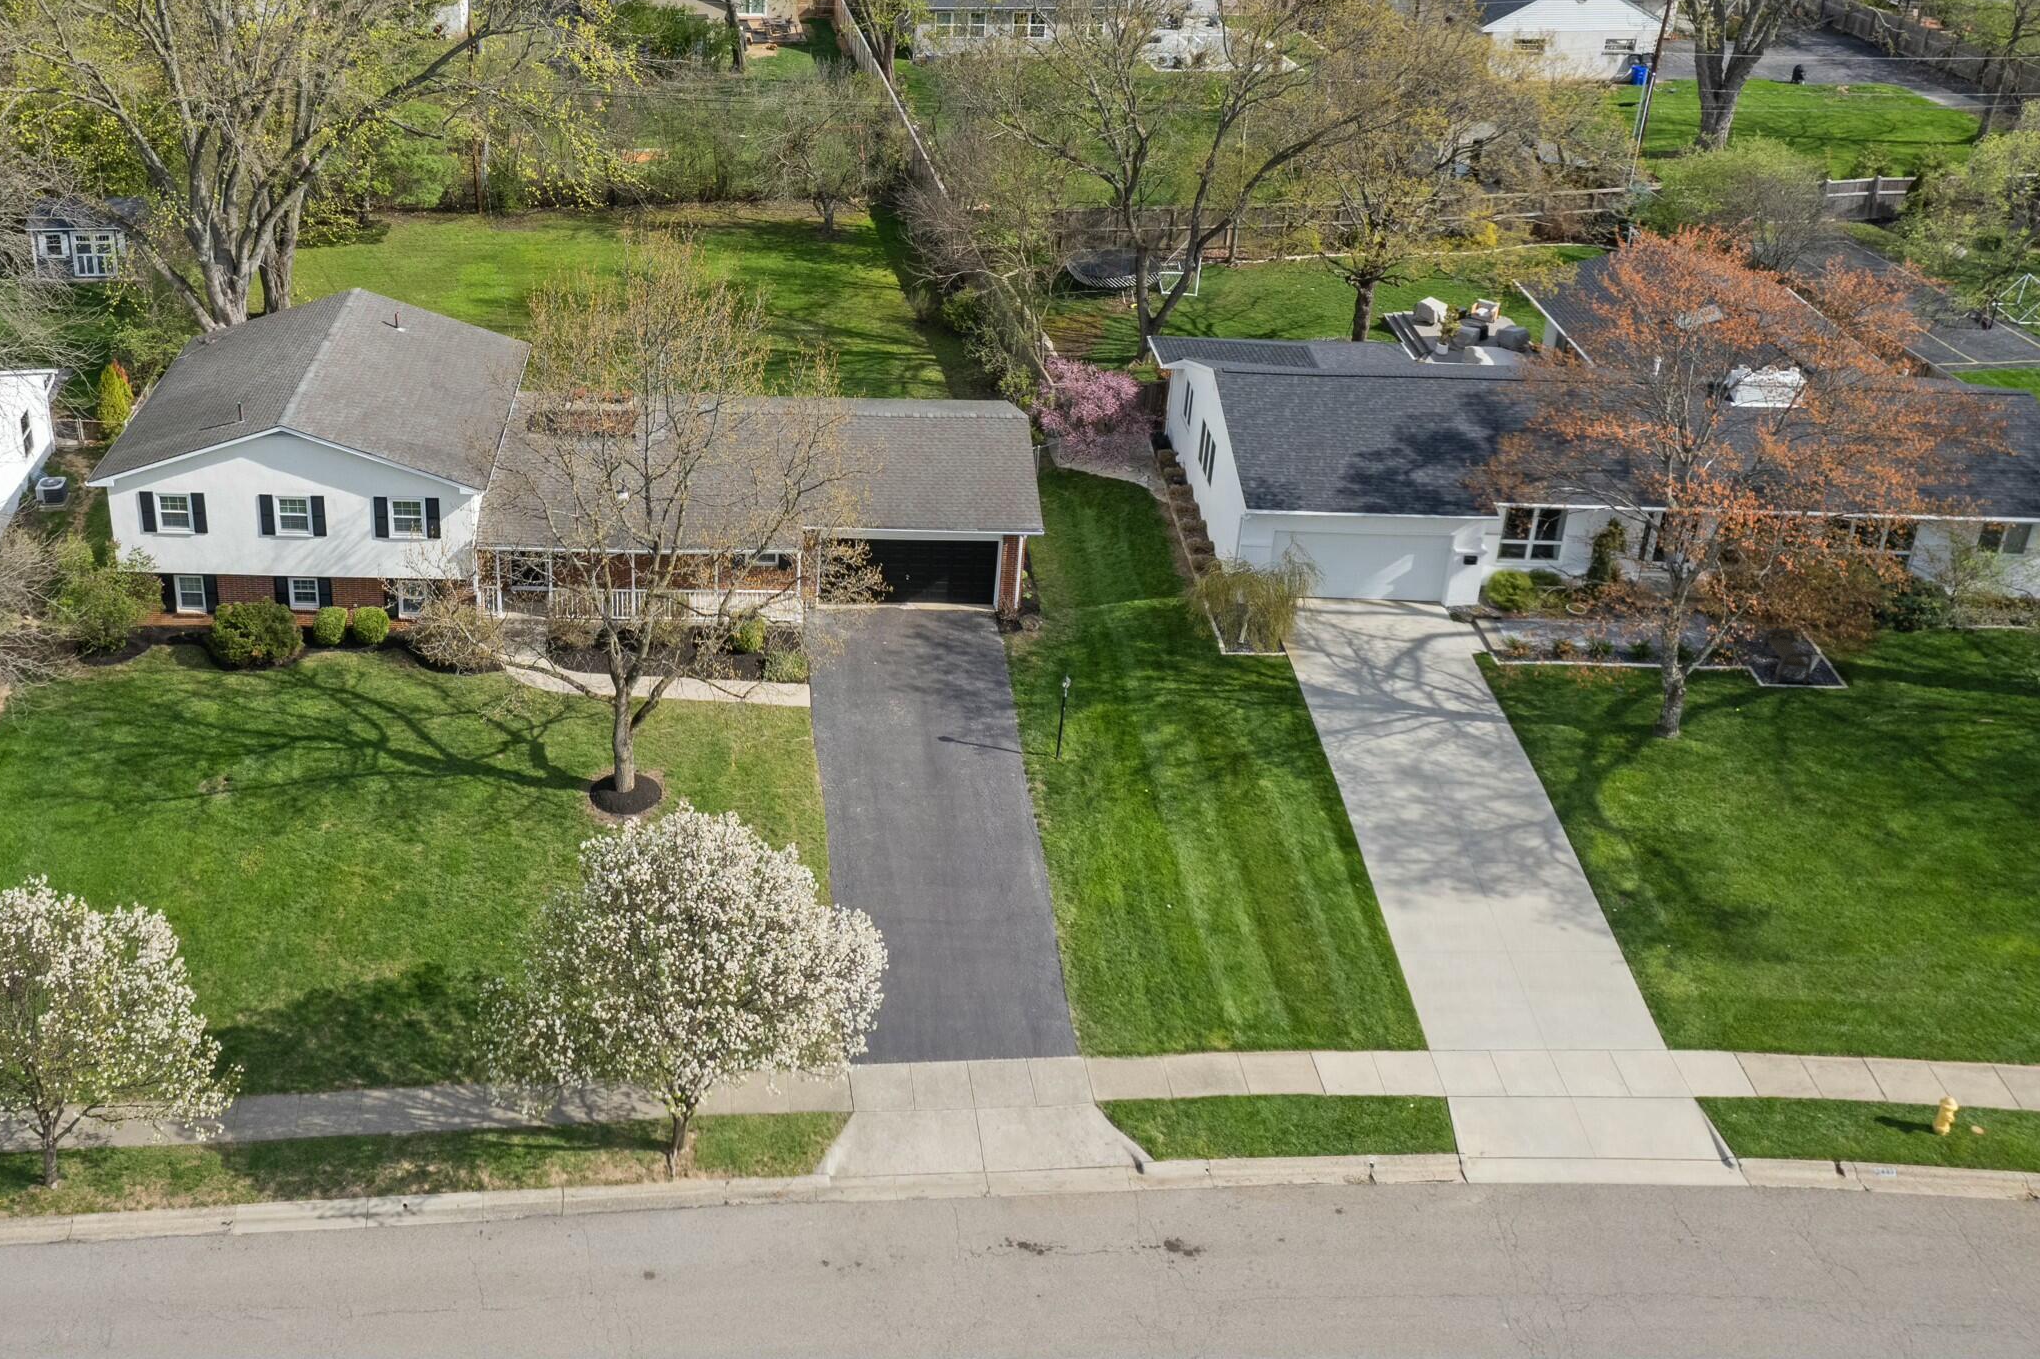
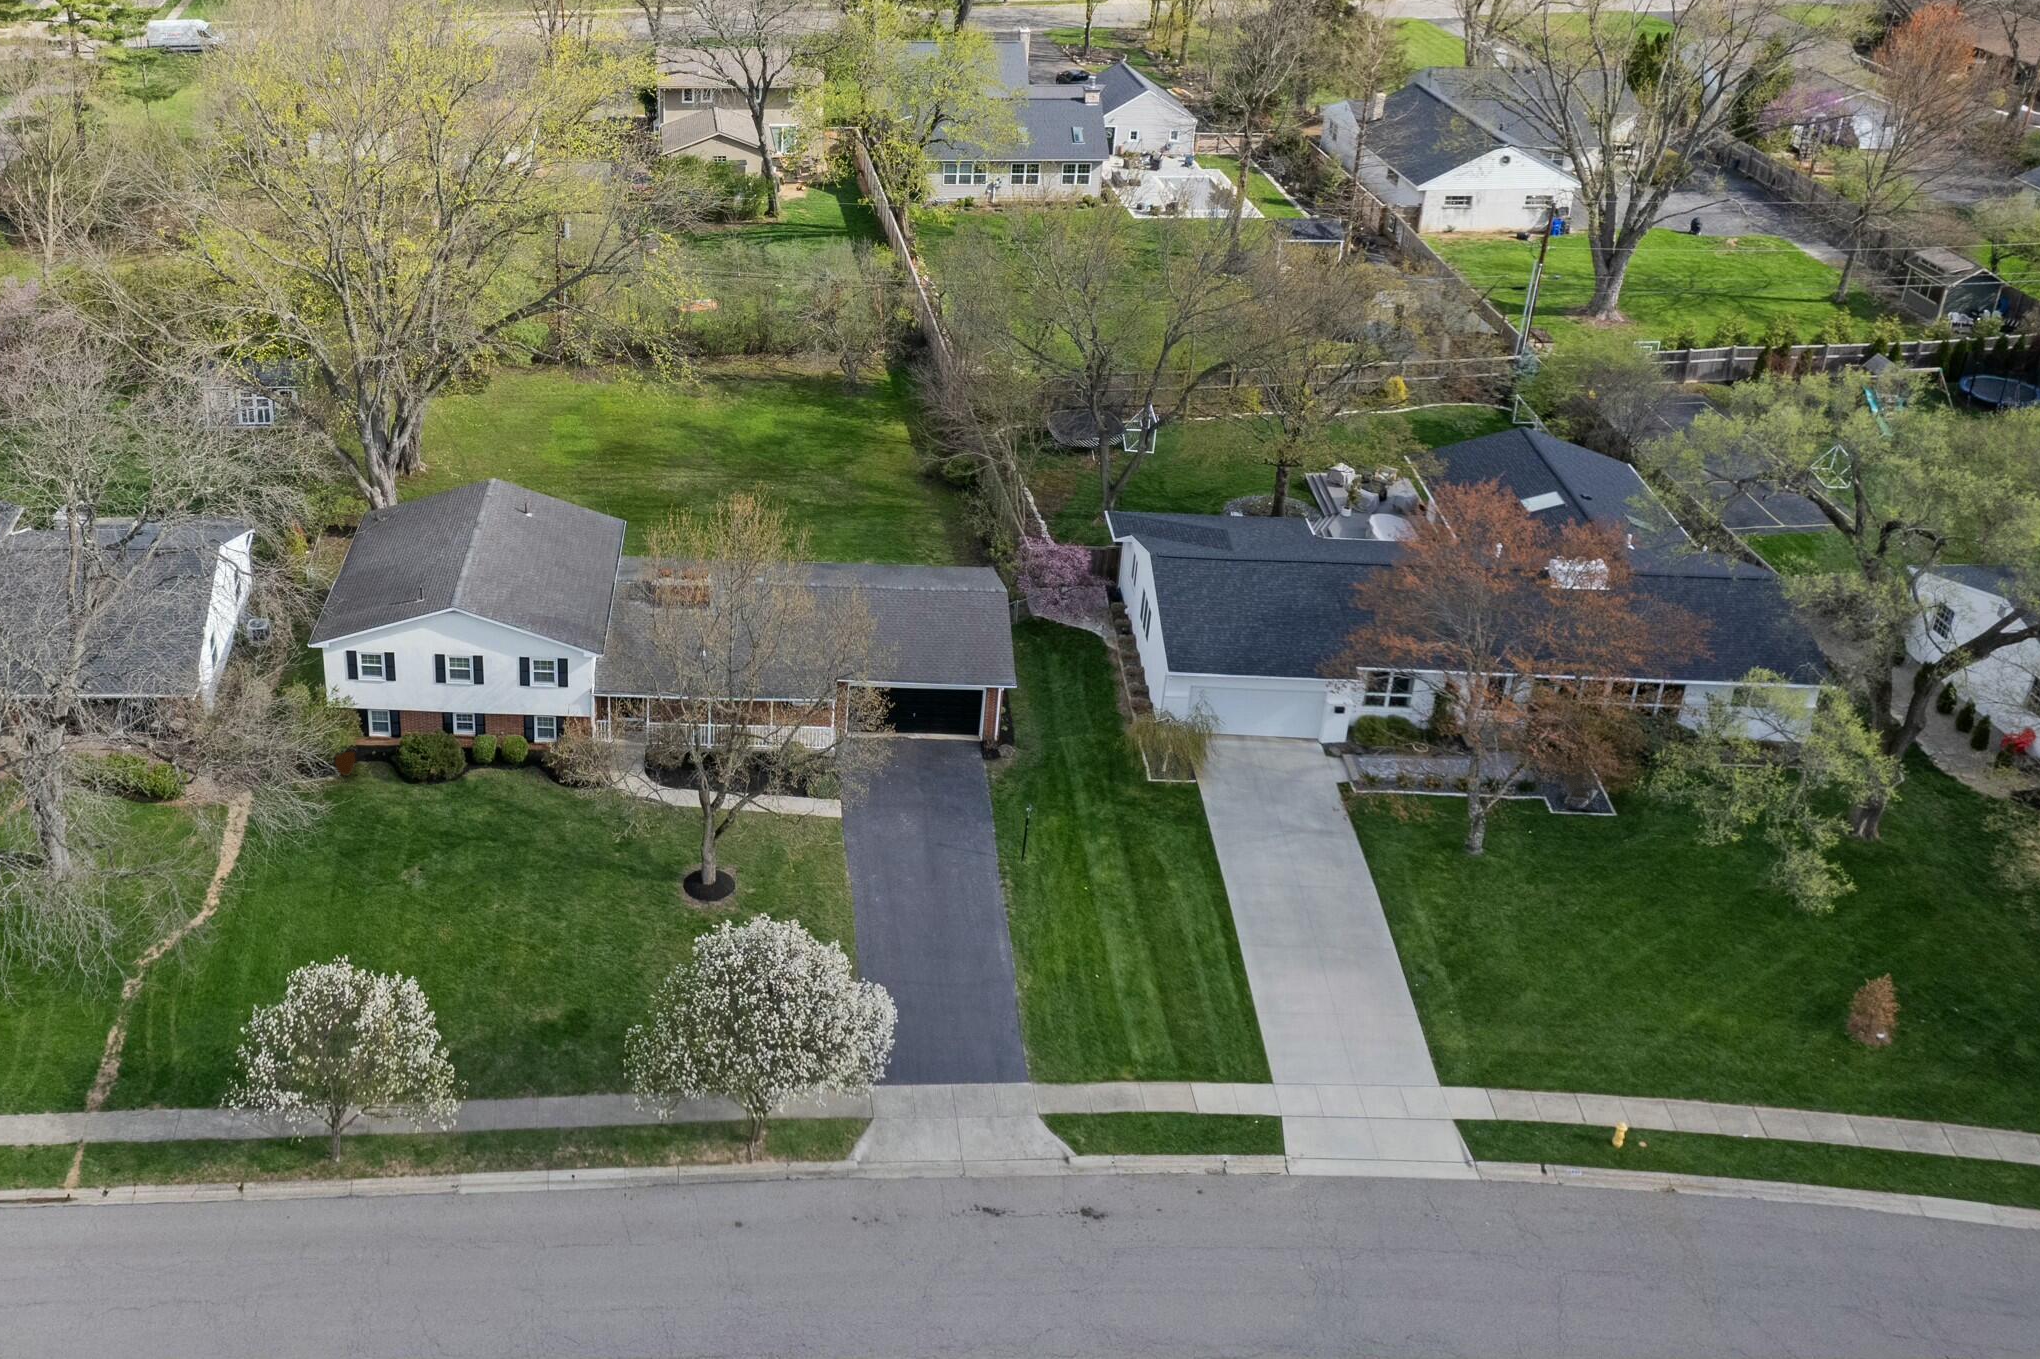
lounge chair: none [123,629,161,671] -> present [335,752,355,777]

